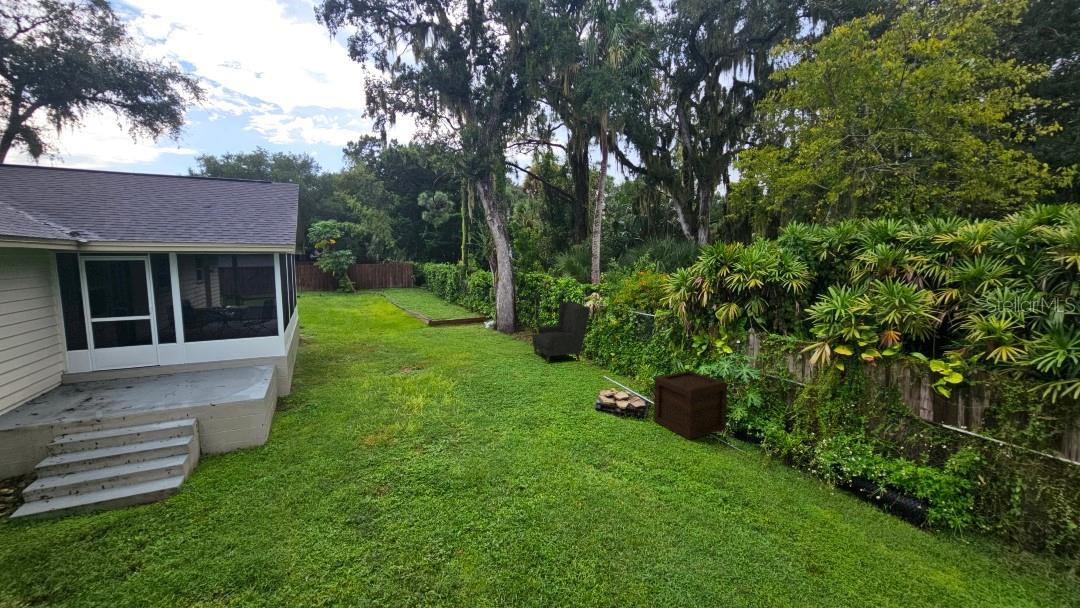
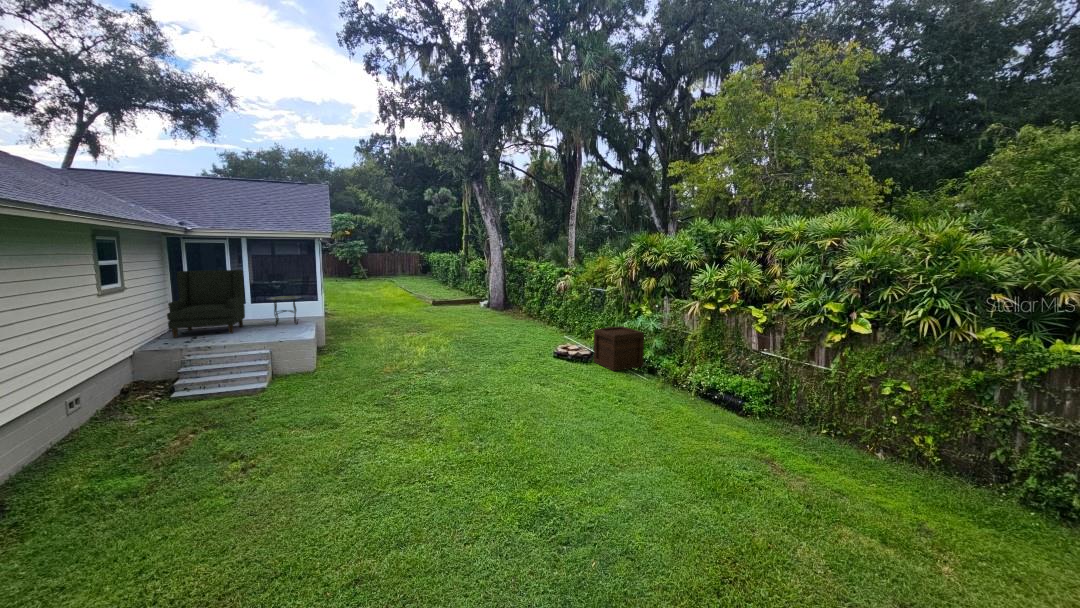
chair: present [532,302,590,364] -> present [167,270,245,337]
side table: none [206,330,257,373] -> present [267,296,301,326]

